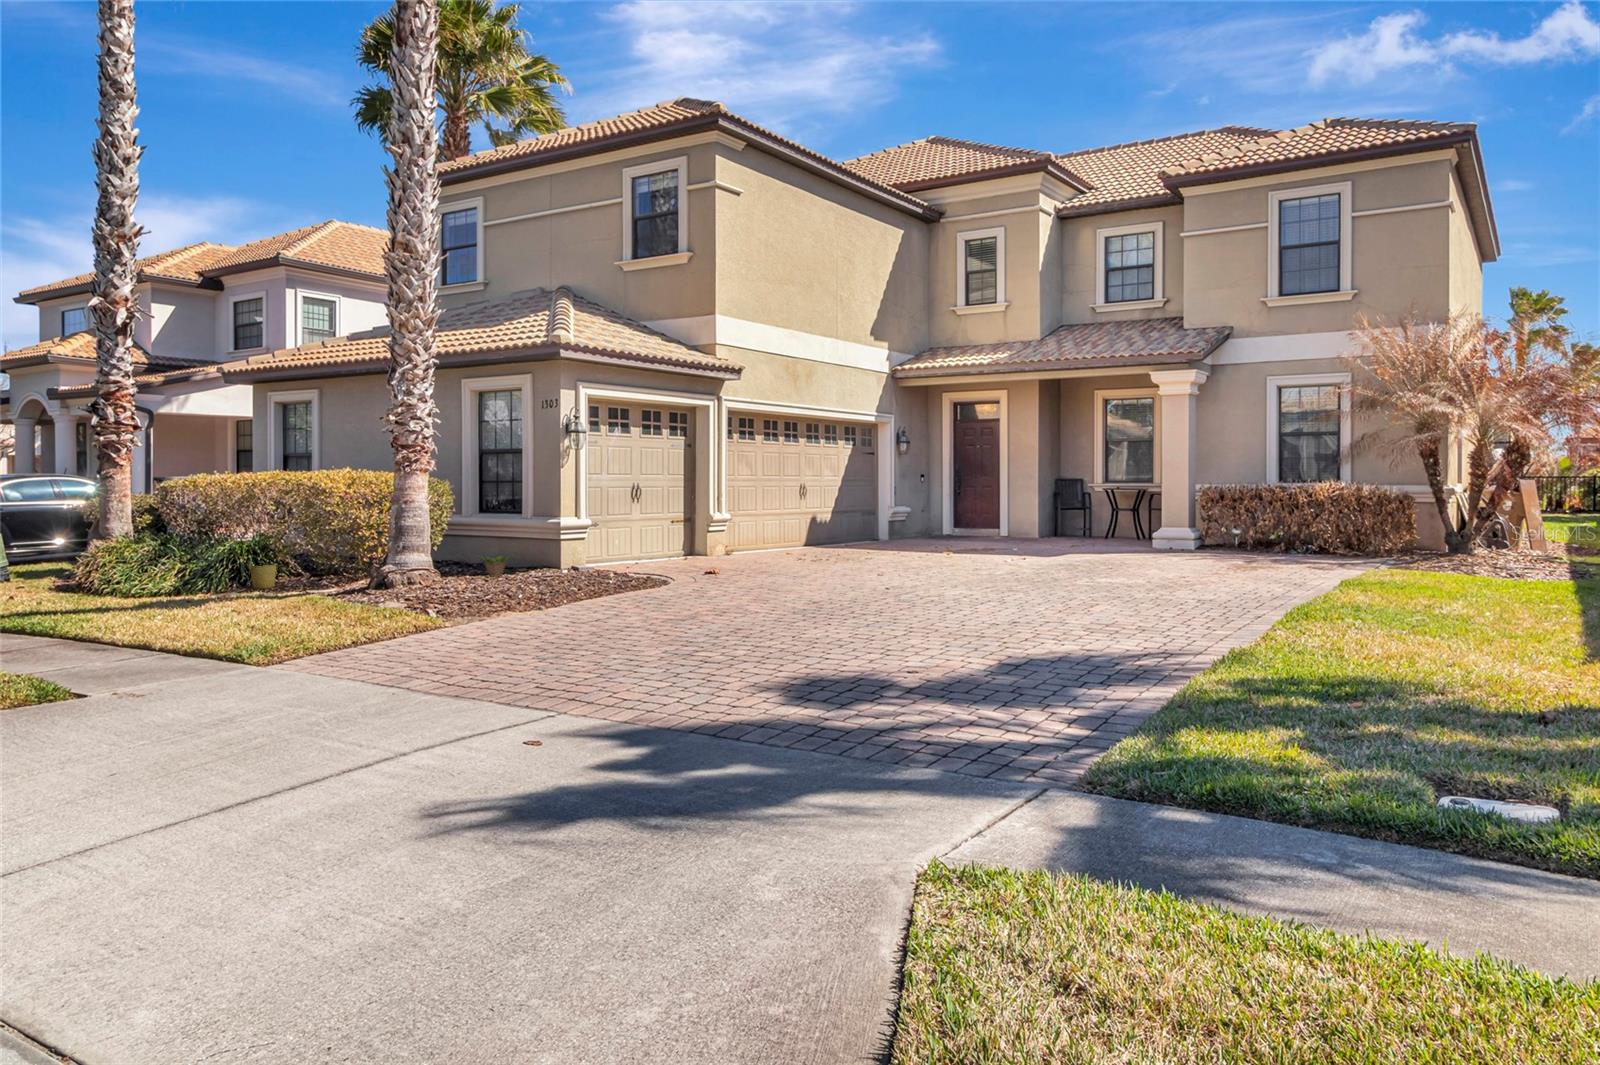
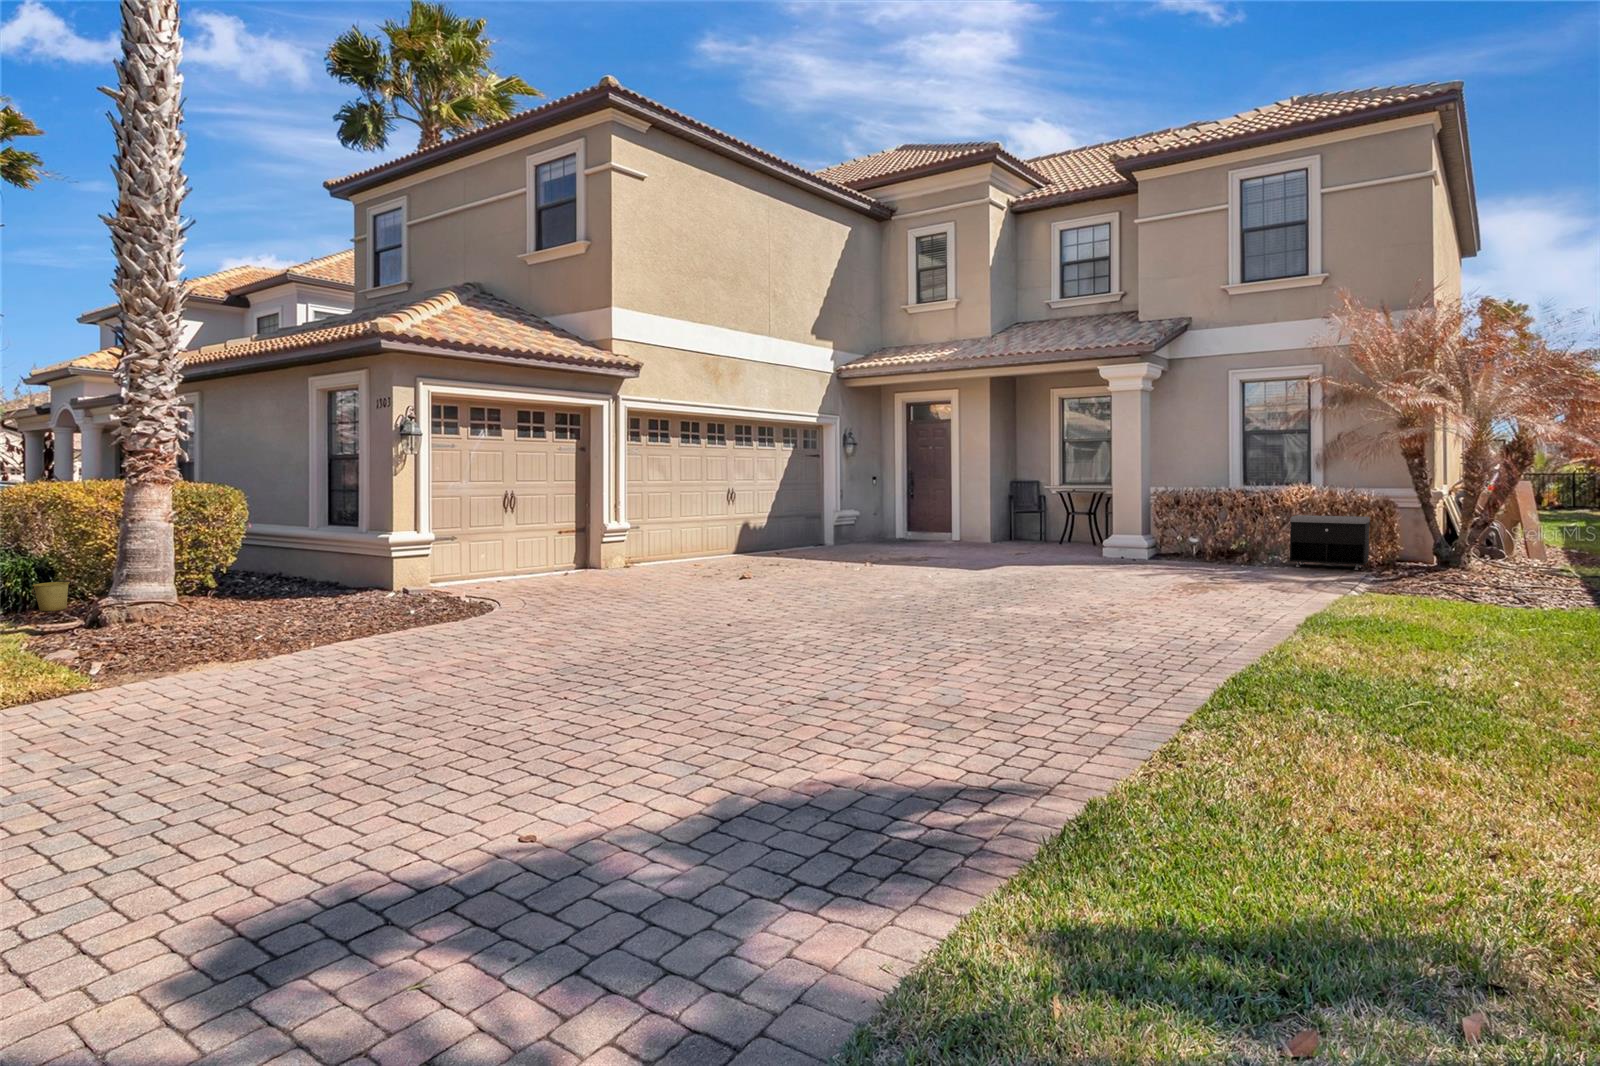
storage bench: none [1325,508,1393,555] -> present [1289,515,1370,570]
decorative plant: present [482,556,510,577] -> none [310,571,355,595]

